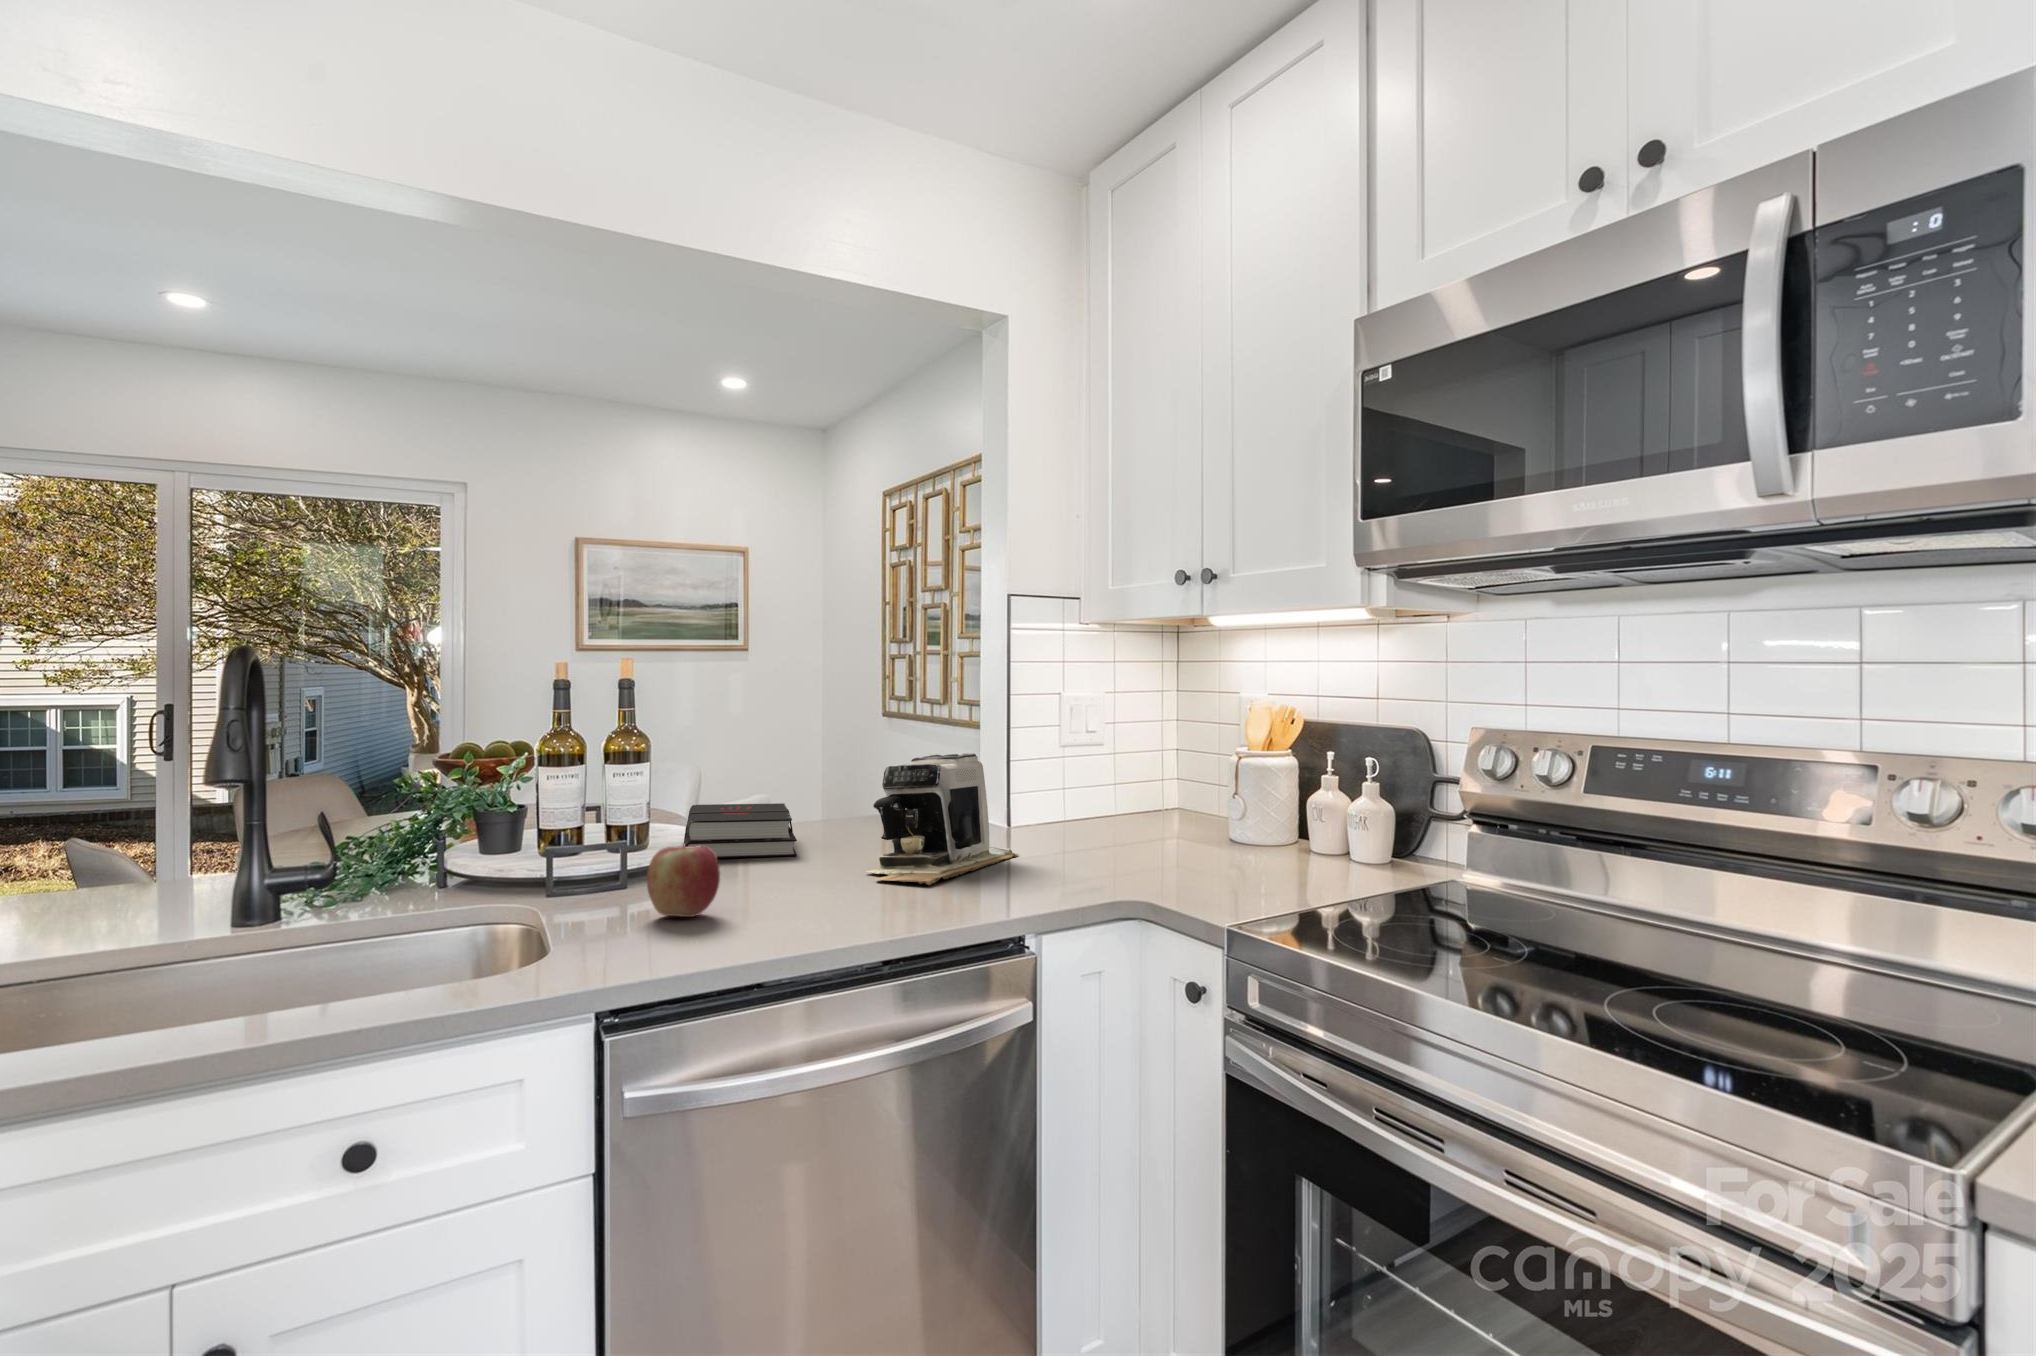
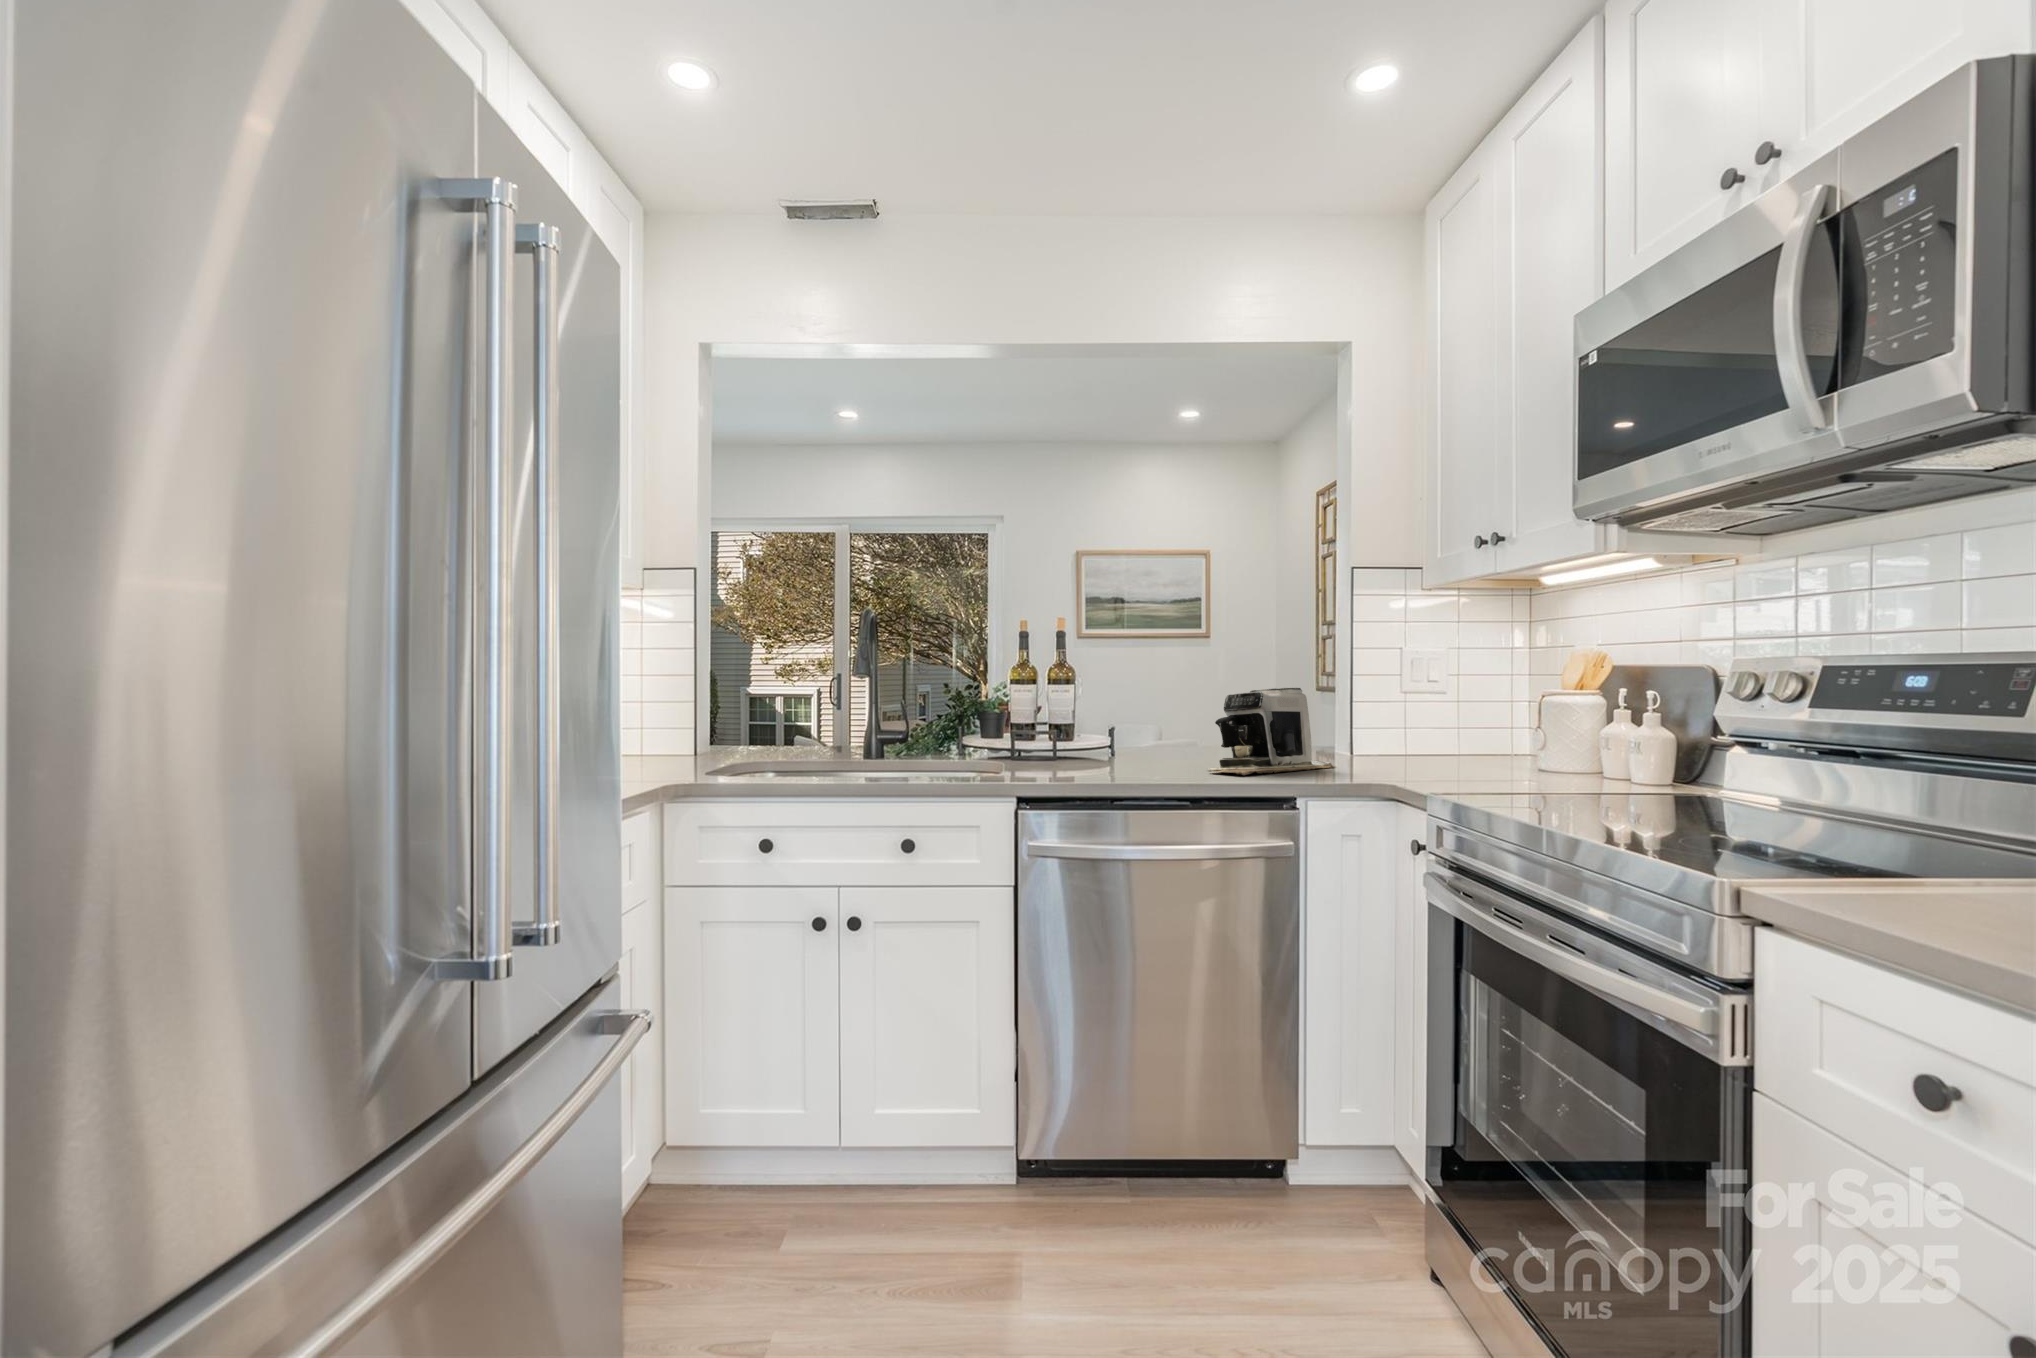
hardback book: present [684,803,797,858] -> none [1093,729,1174,762]
apple: present [647,843,720,917] -> none [1045,732,1090,780]

